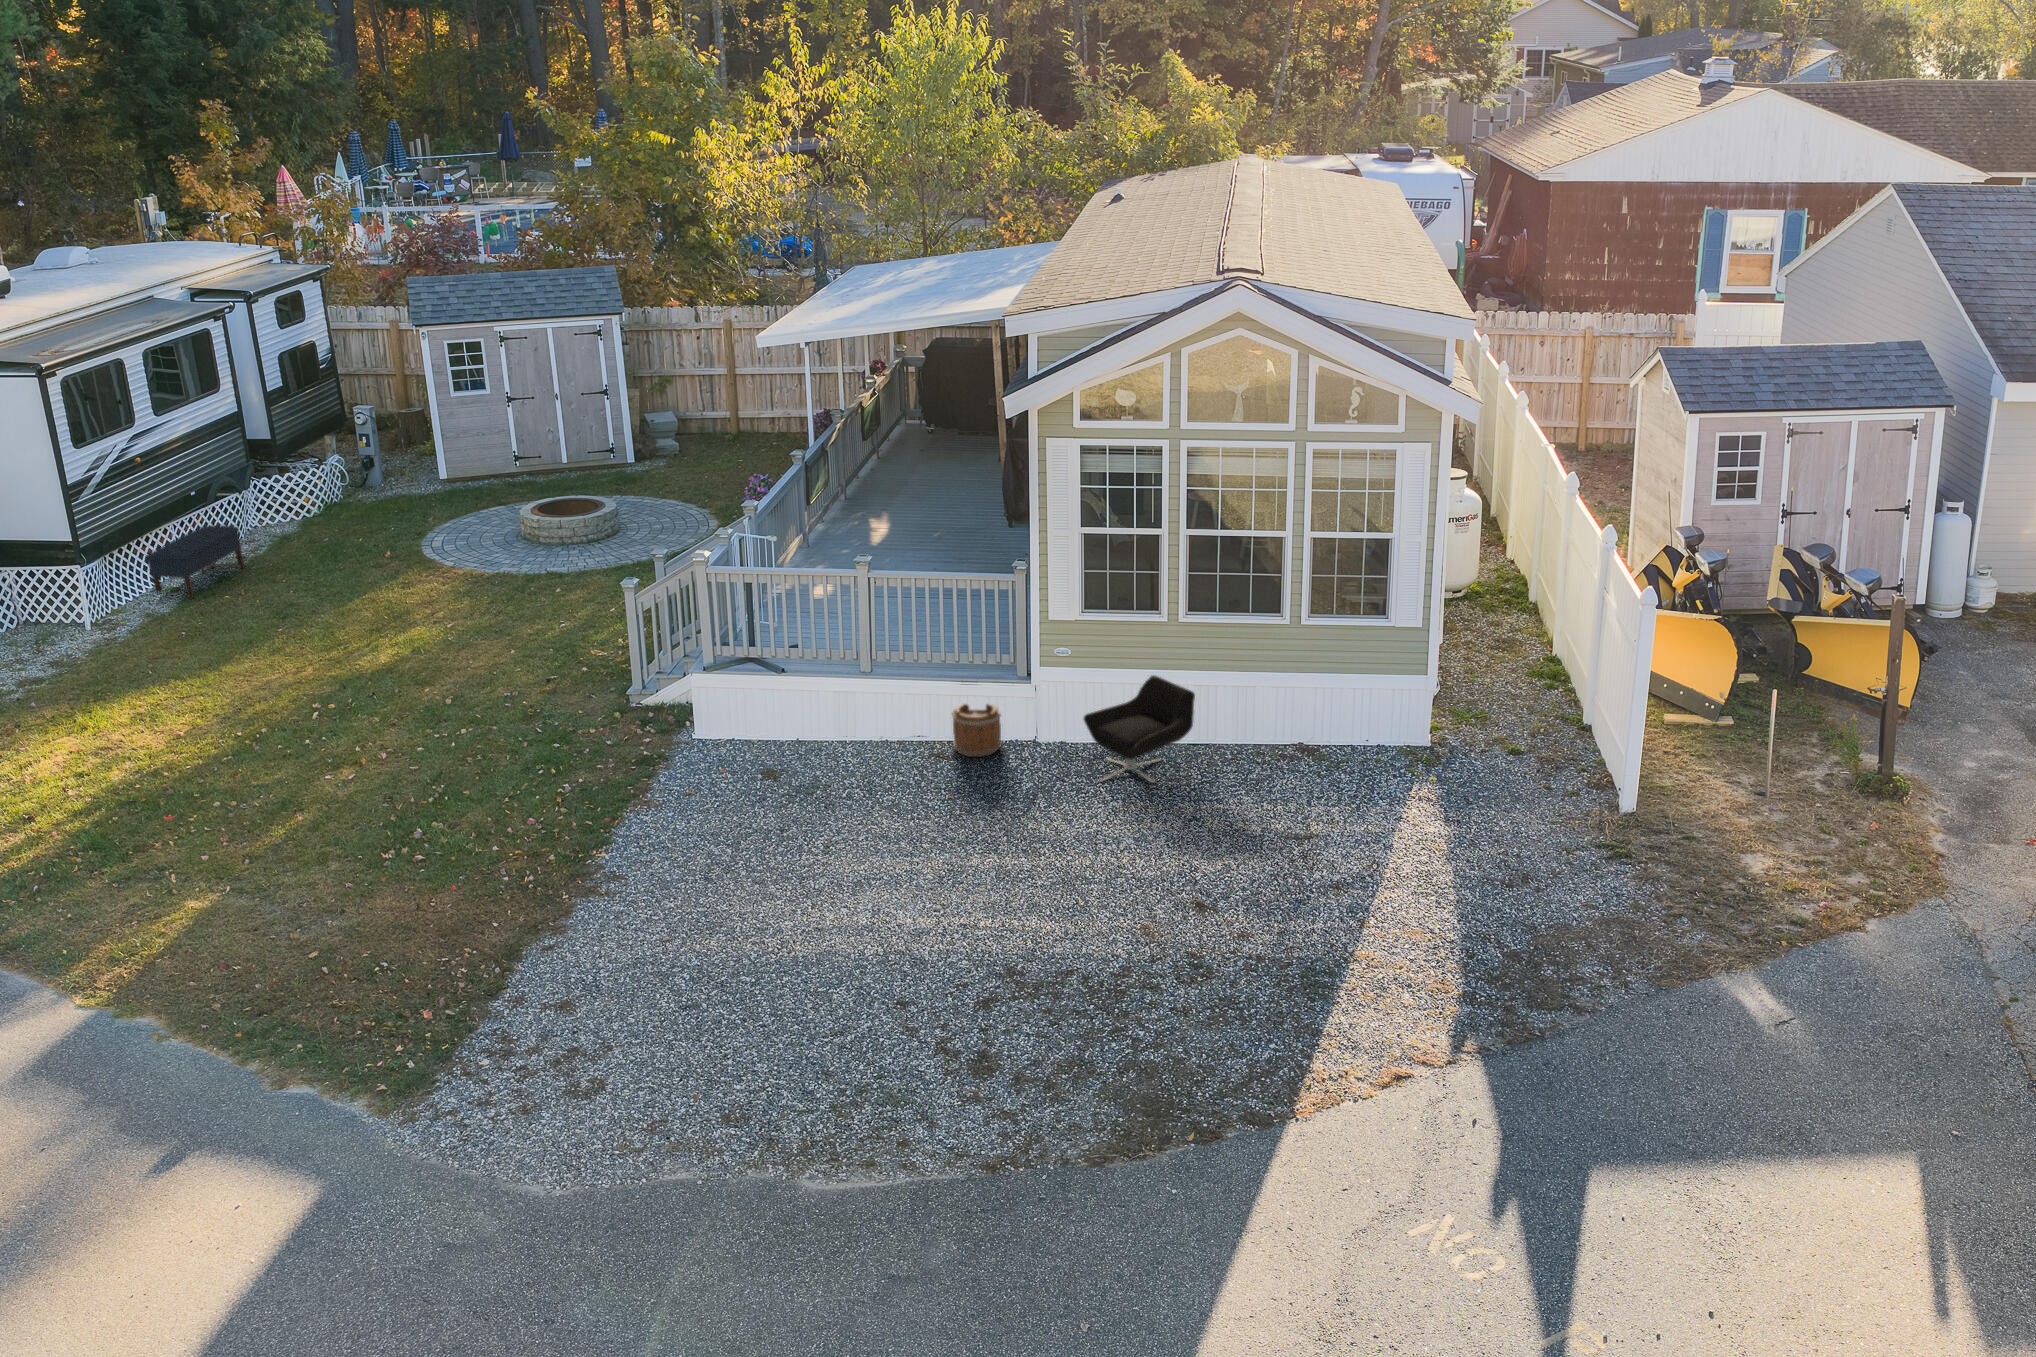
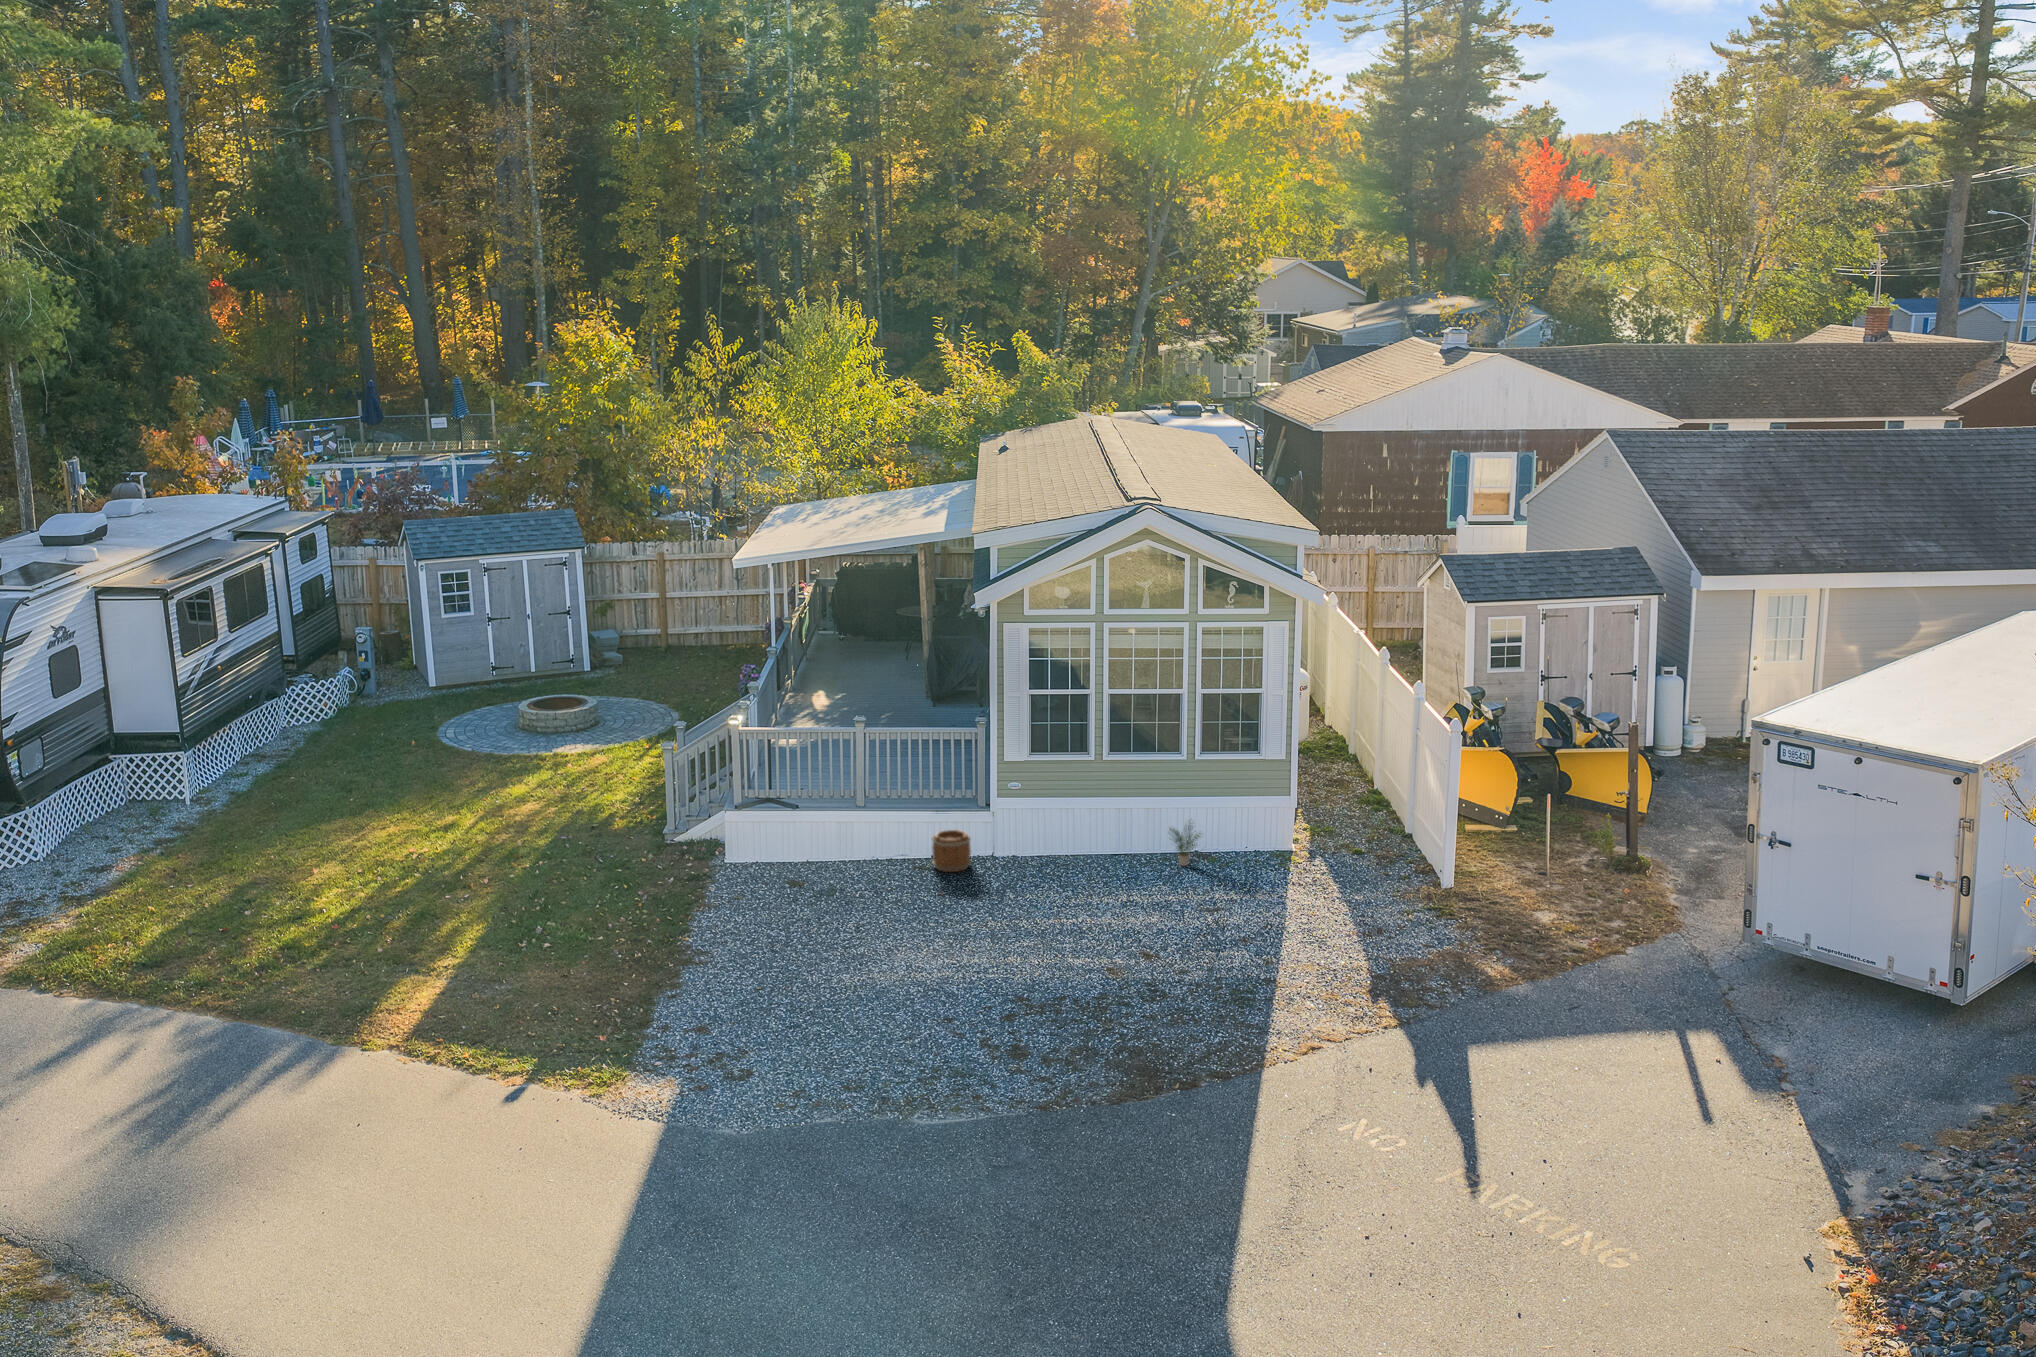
bench: present [145,525,244,598] -> none [206,725,281,786]
lounge chair: present [1084,675,1195,783] -> none [1037,803,1122,885]
potted plant: none [1249,700,1304,762] -> present [1169,826,1201,866]

